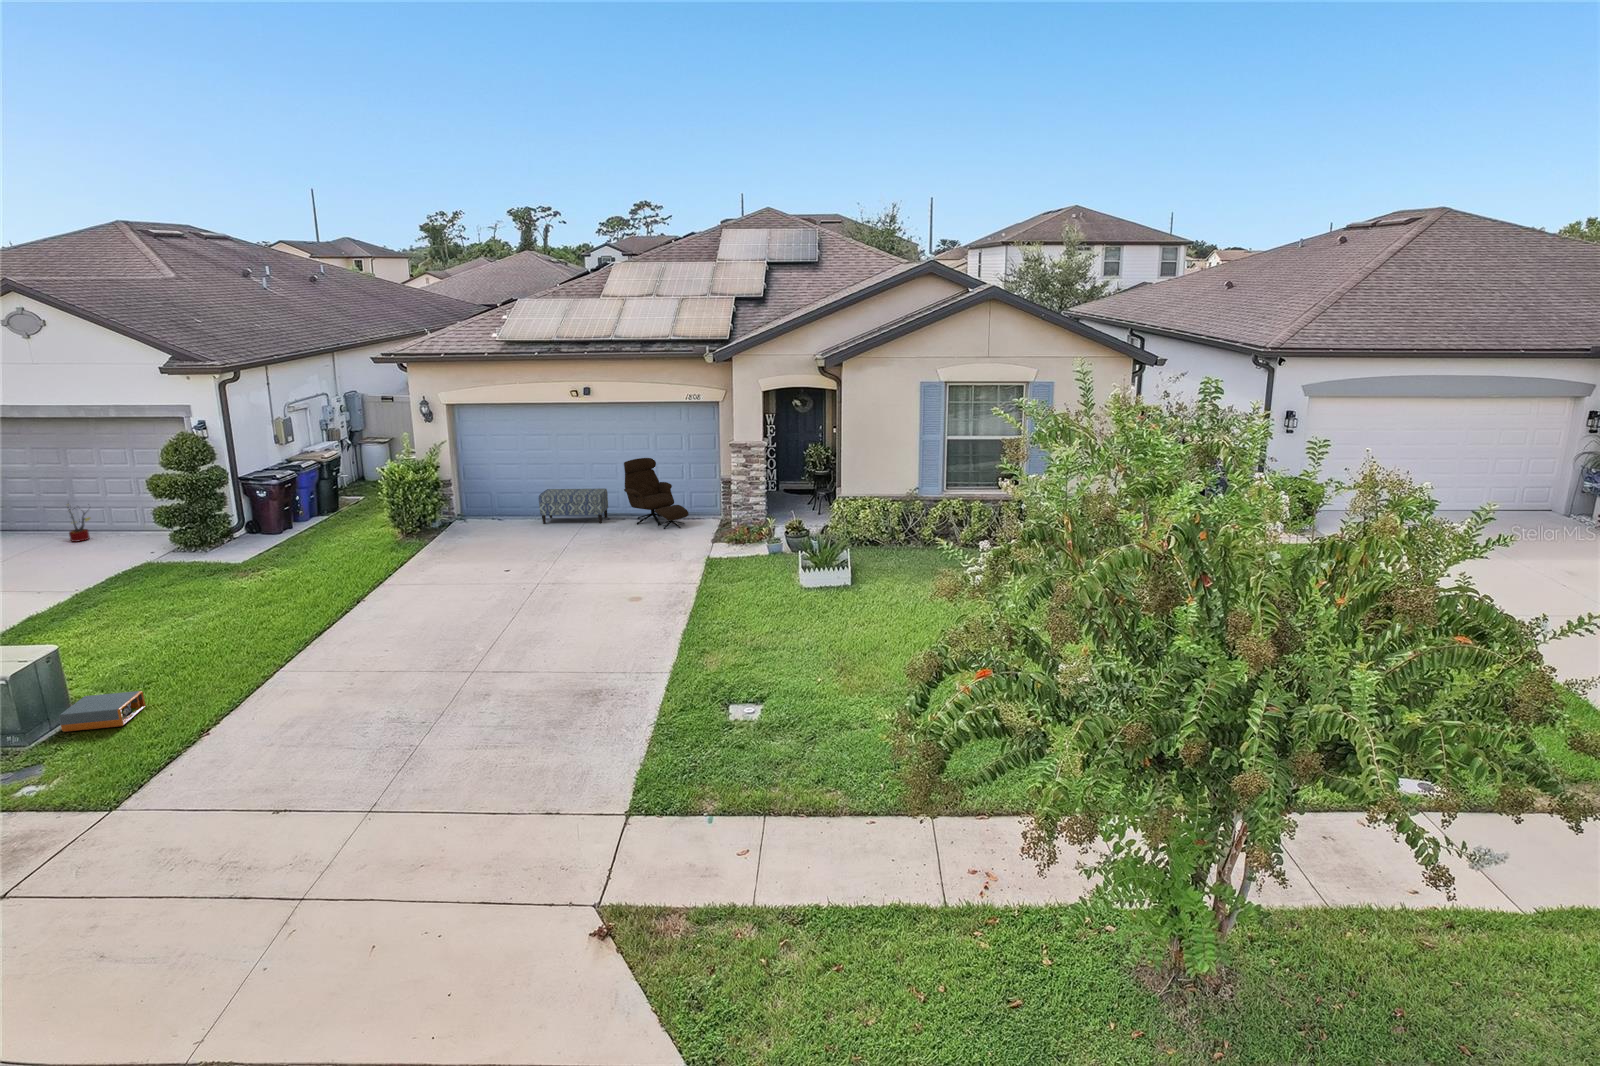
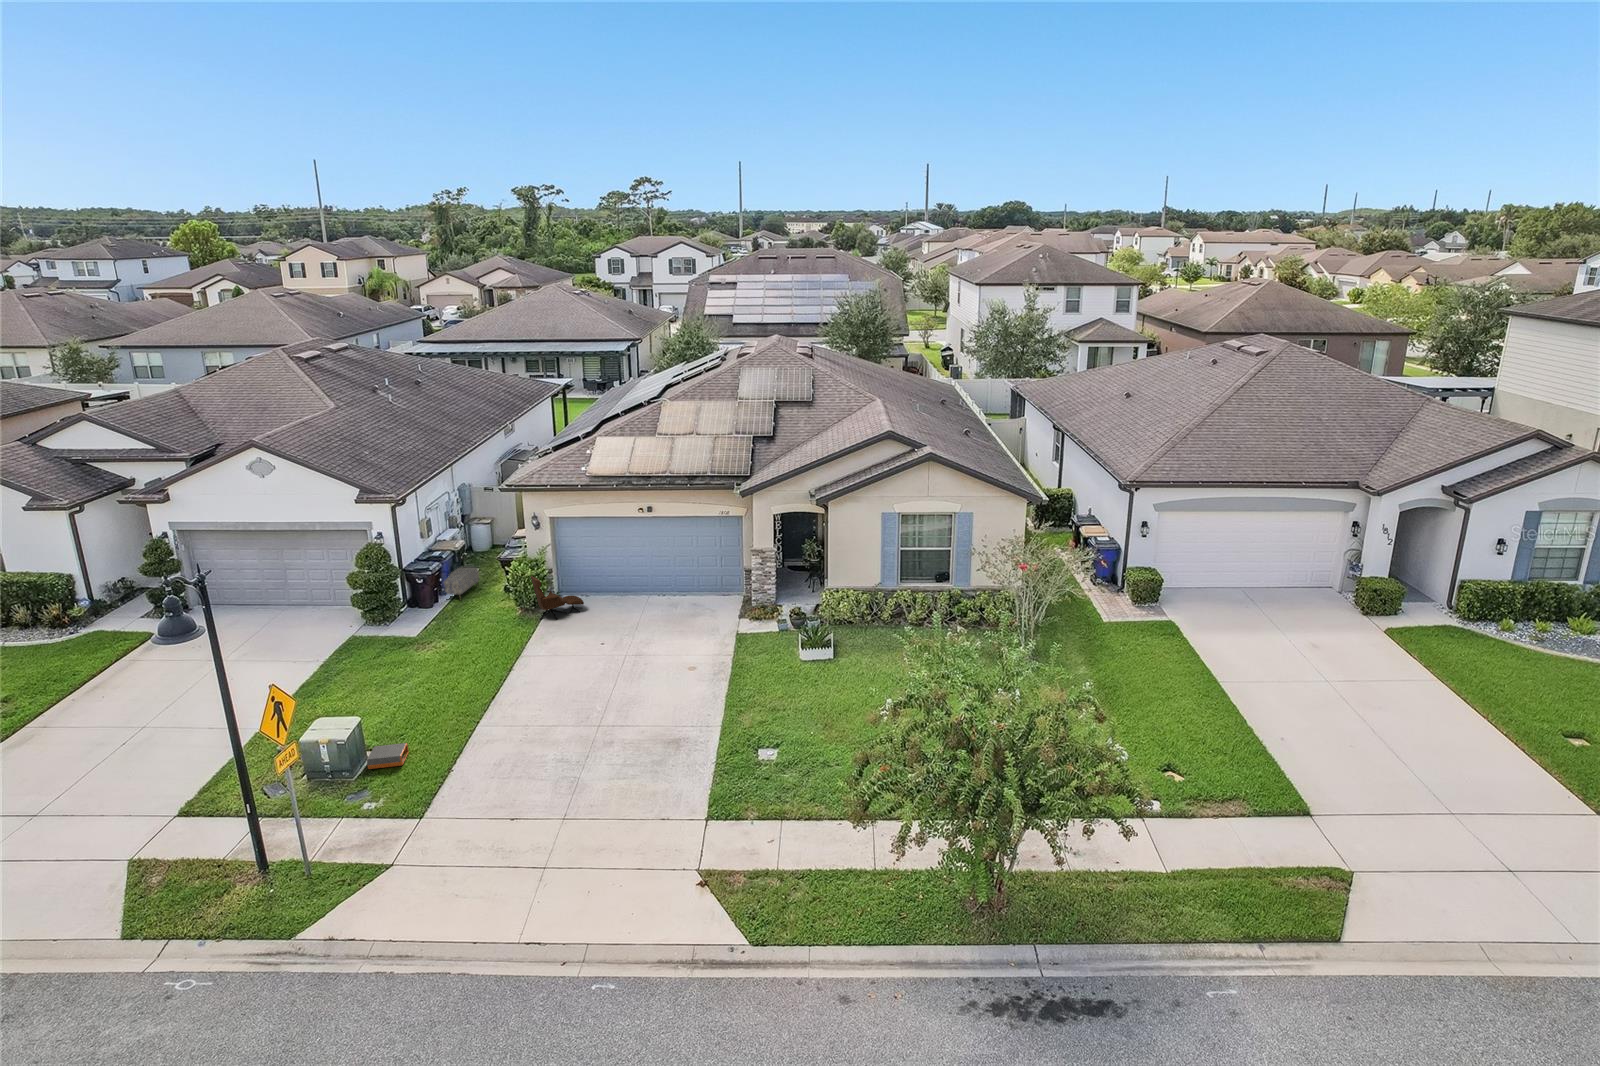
lounge chair: present [624,458,689,529] -> present [531,576,584,620]
bench: present [539,488,608,524] -> present [444,567,479,601]
decorative plant: present [68,503,90,542] -> none [282,587,301,616]

